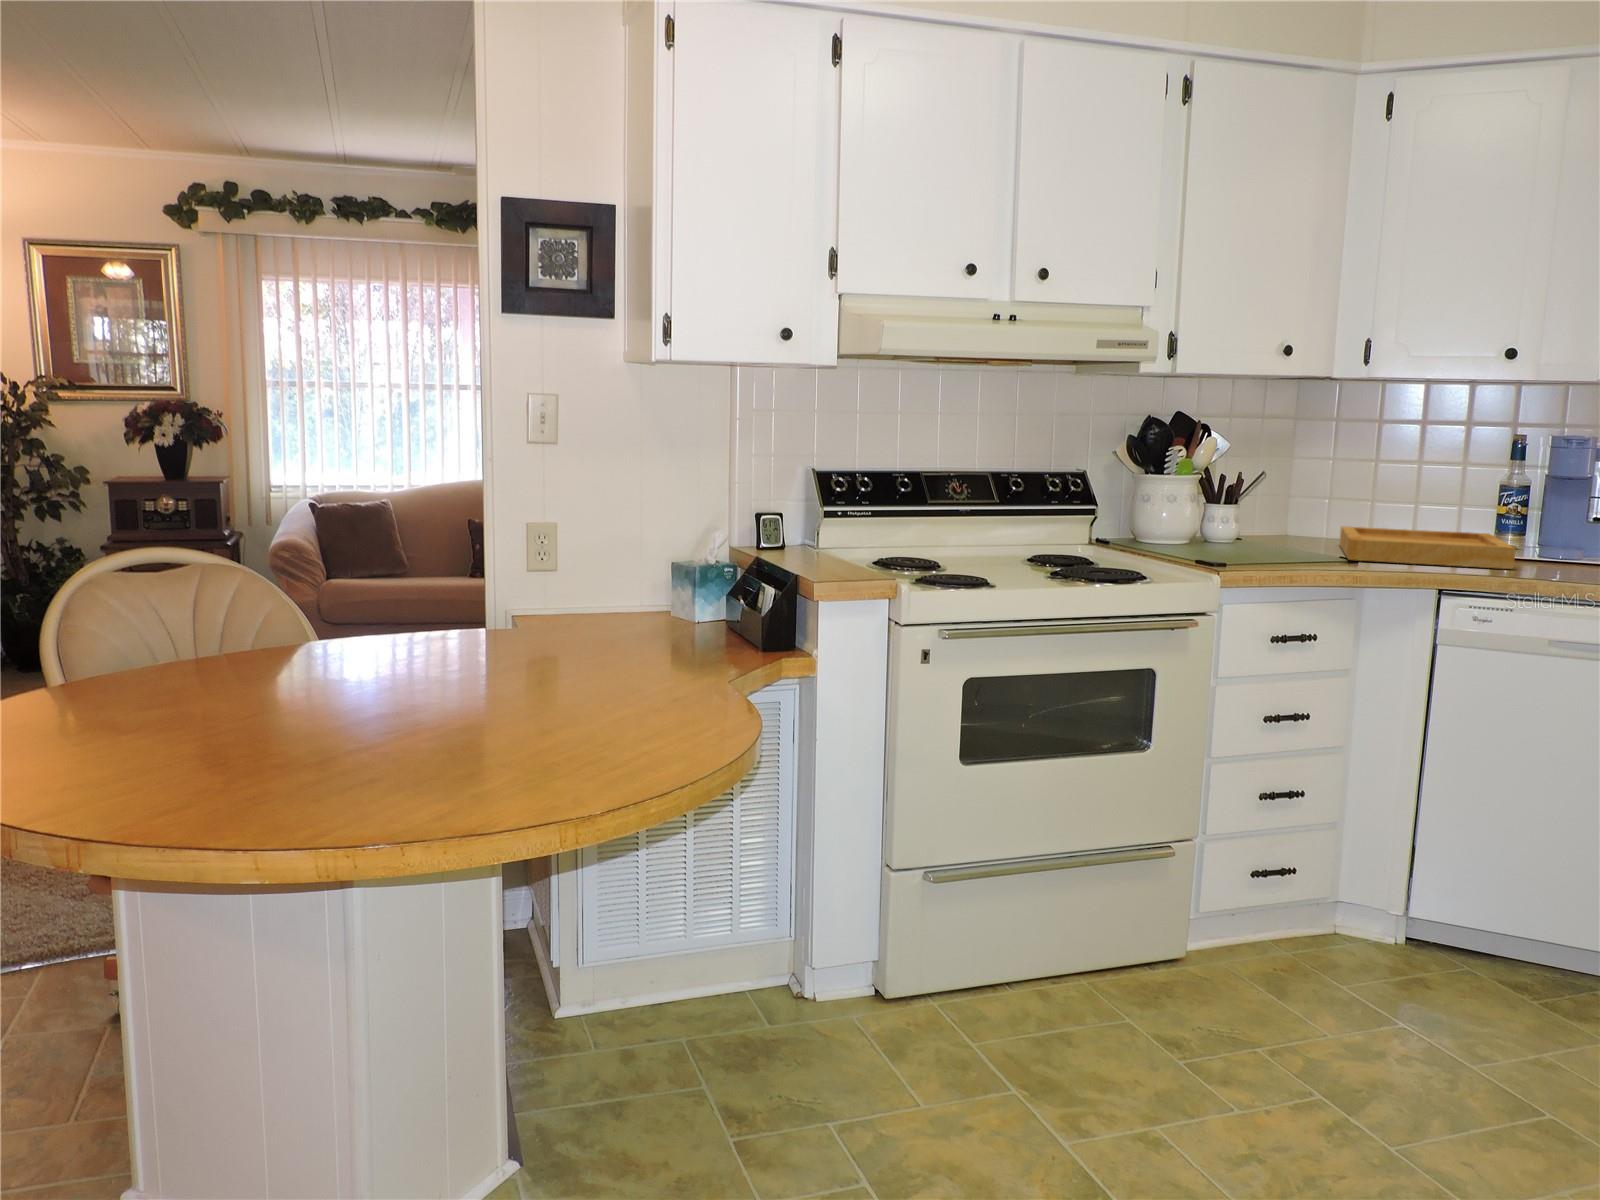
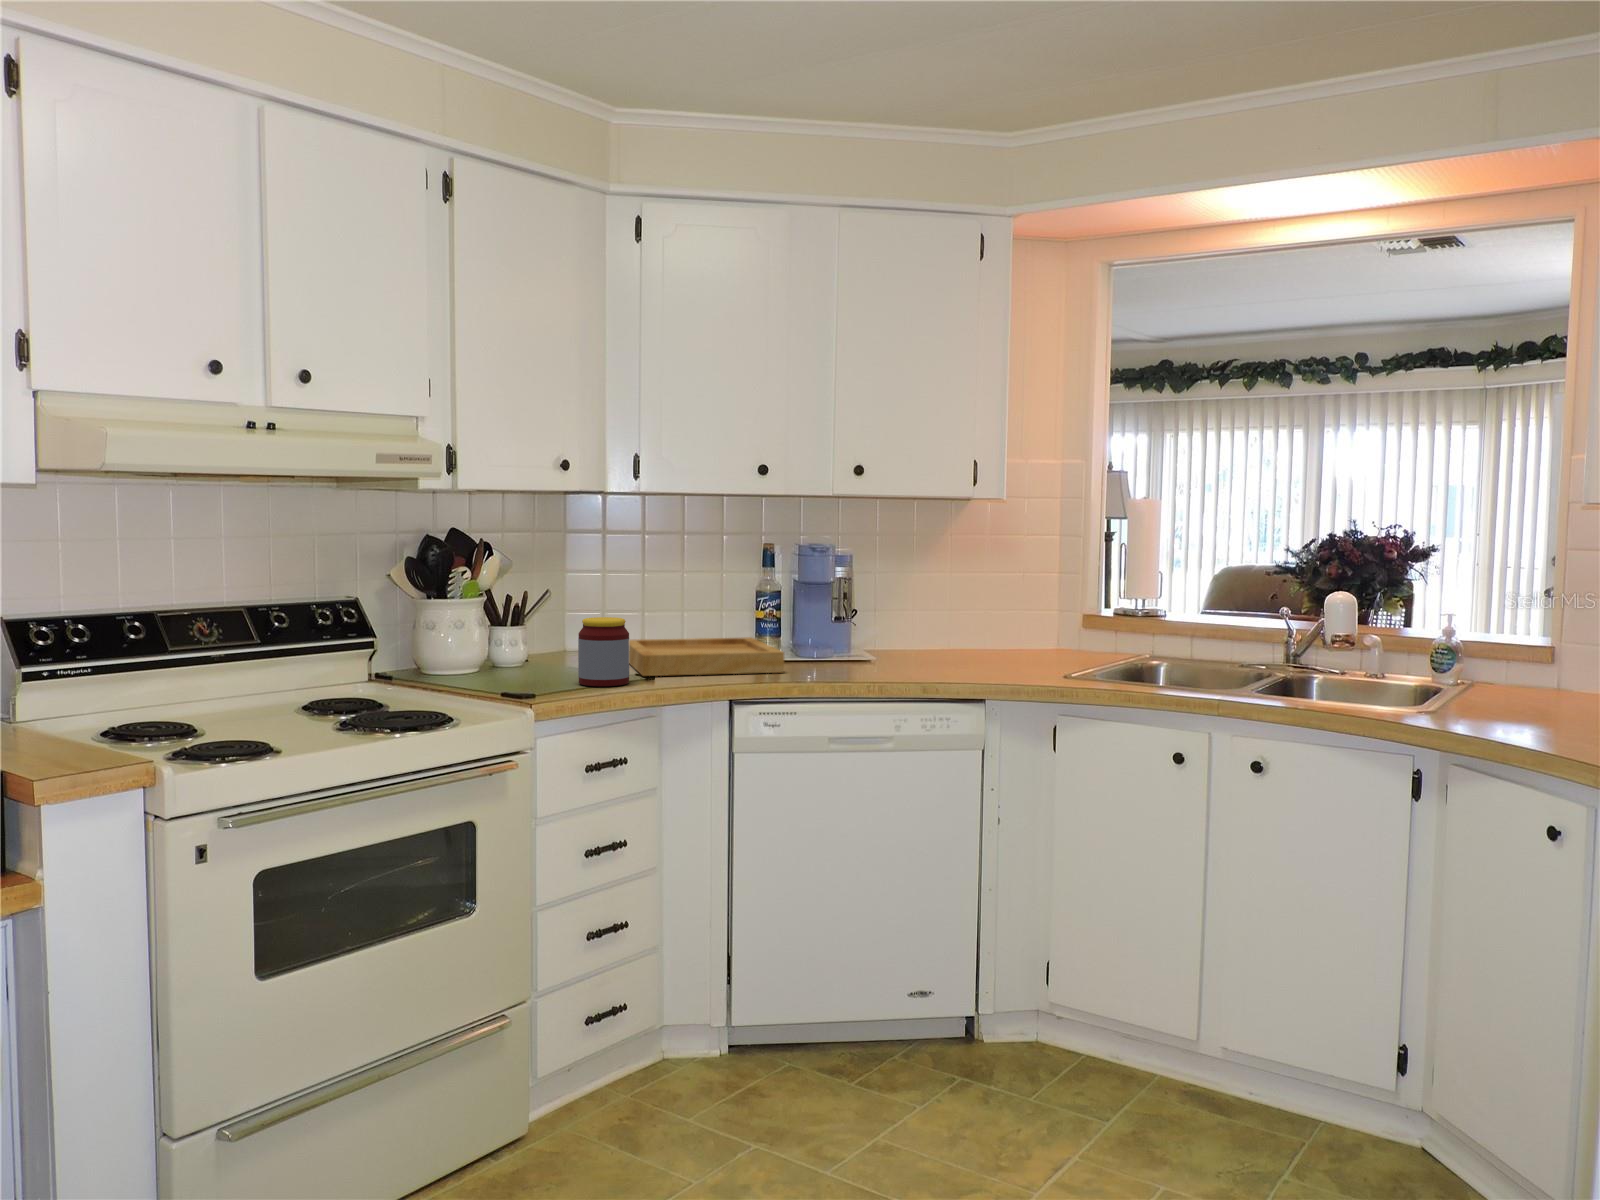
jar: none [1278,499,1335,565] -> present [578,617,629,686]

